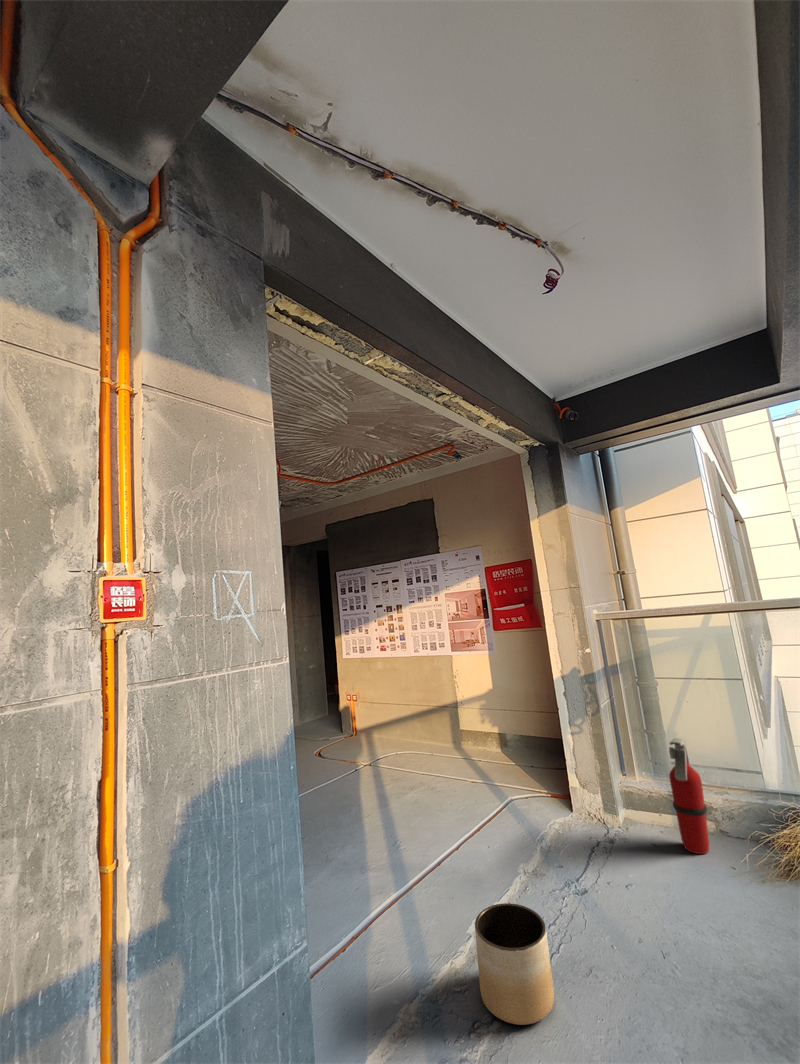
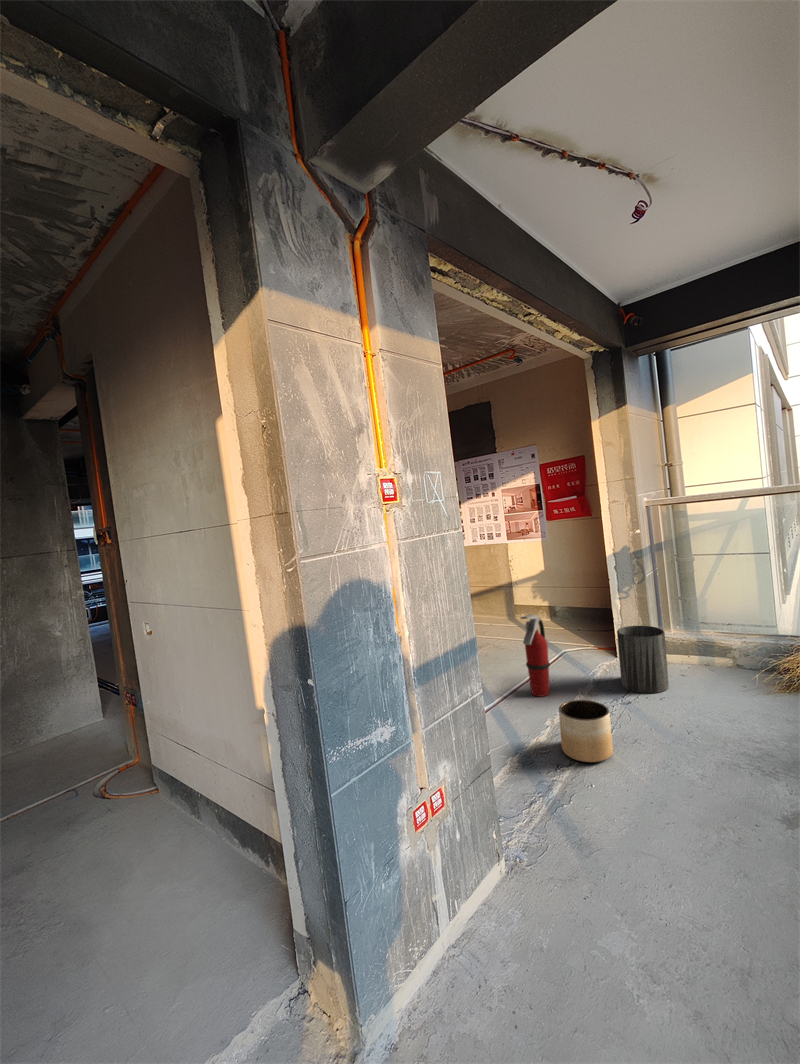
fire extinguisher: present [669,738,709,854] -> present [520,614,550,697]
trash can: none [567,773,637,875] -> present [617,626,669,693]

